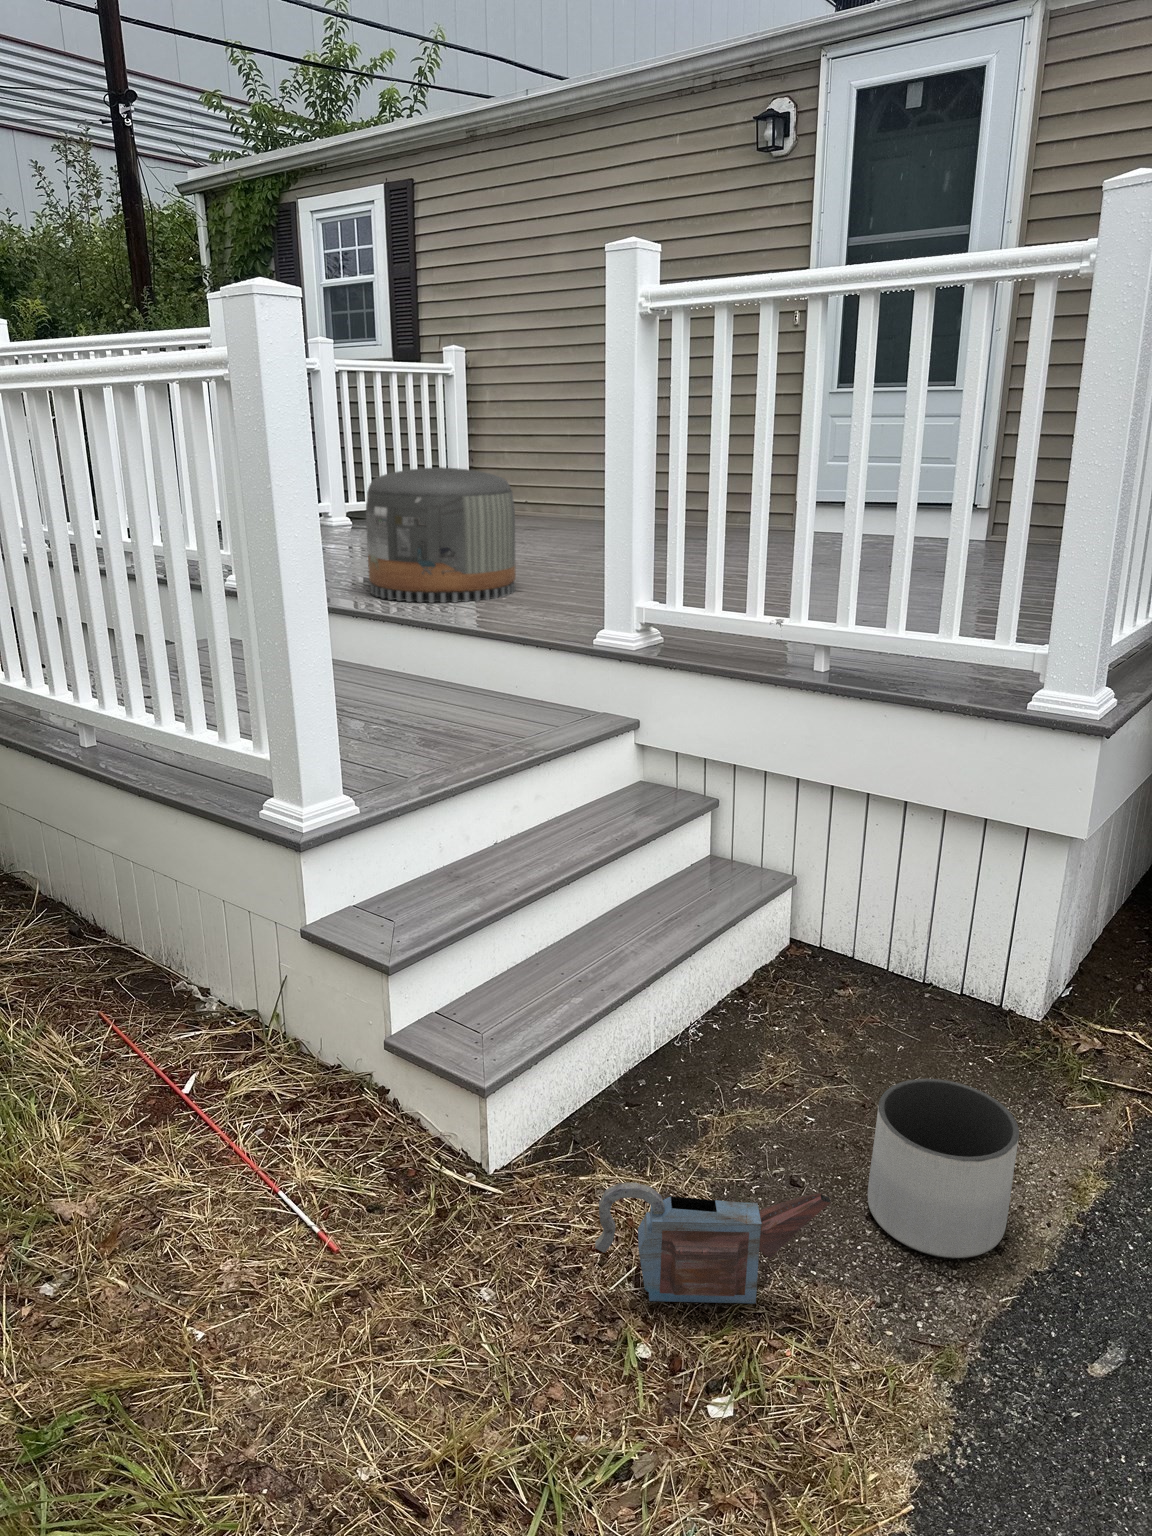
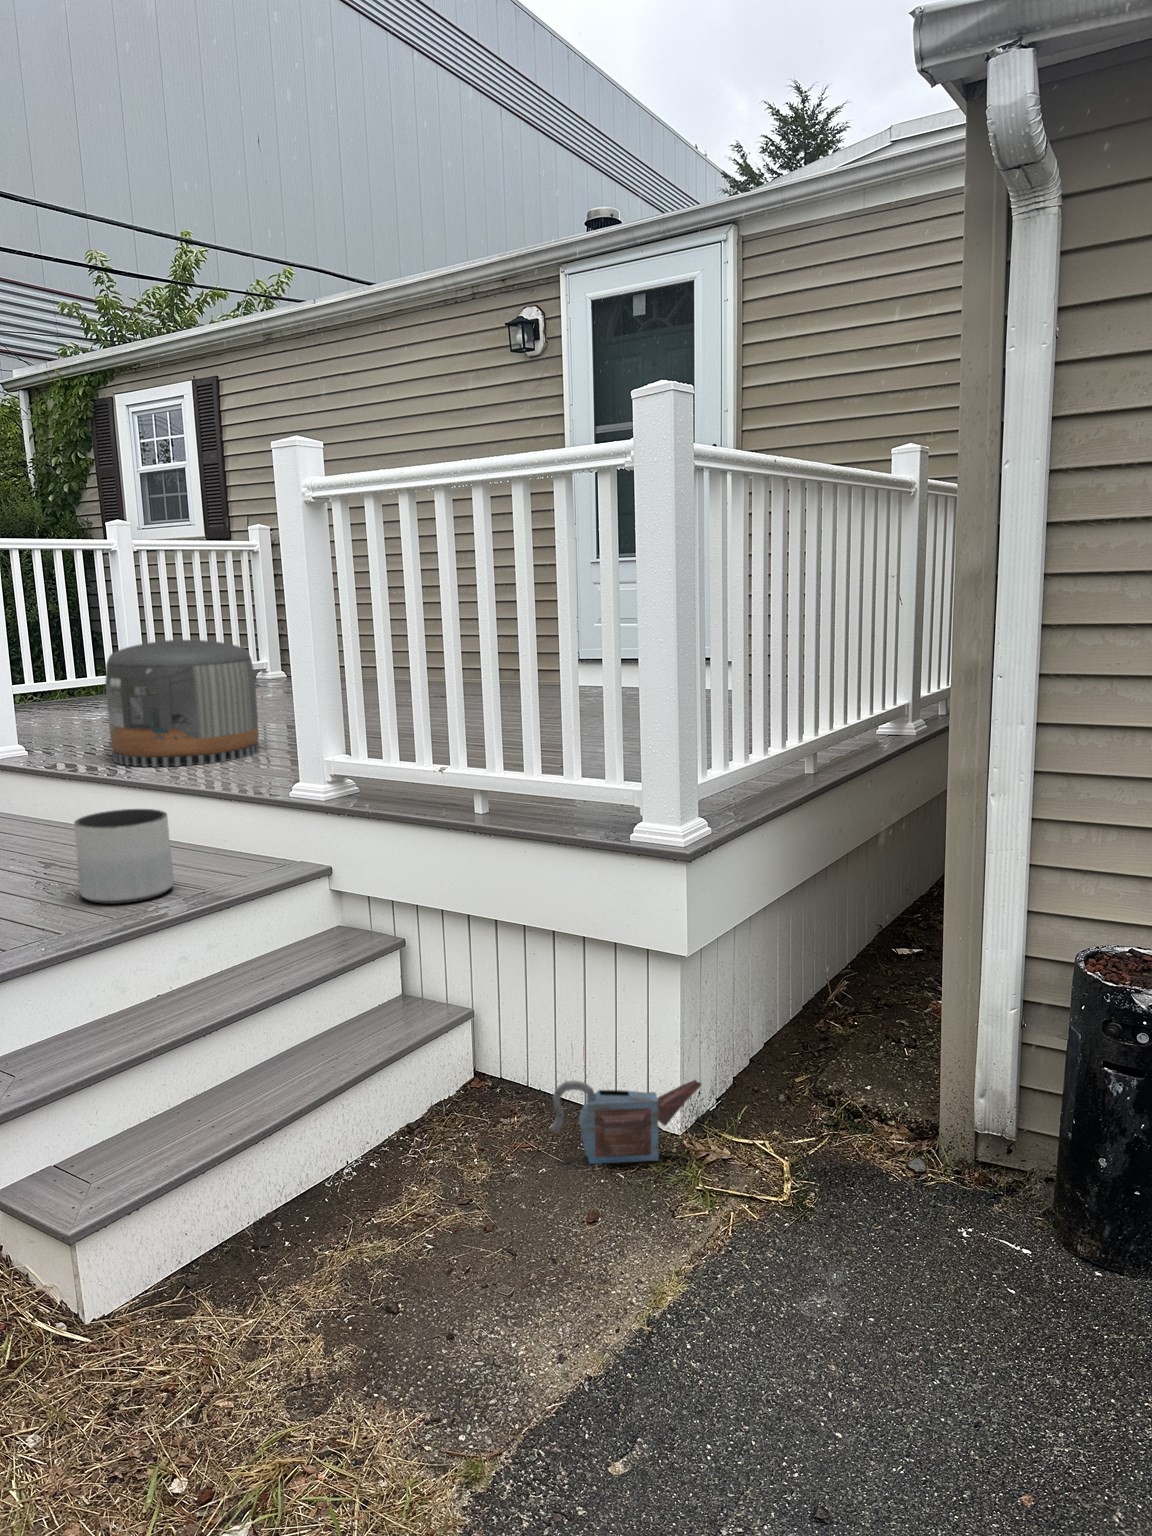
planter: present [868,1079,1019,1258] -> present [74,809,173,904]
watering can: present [595,1182,831,1303] -> present [552,1080,701,1164]

